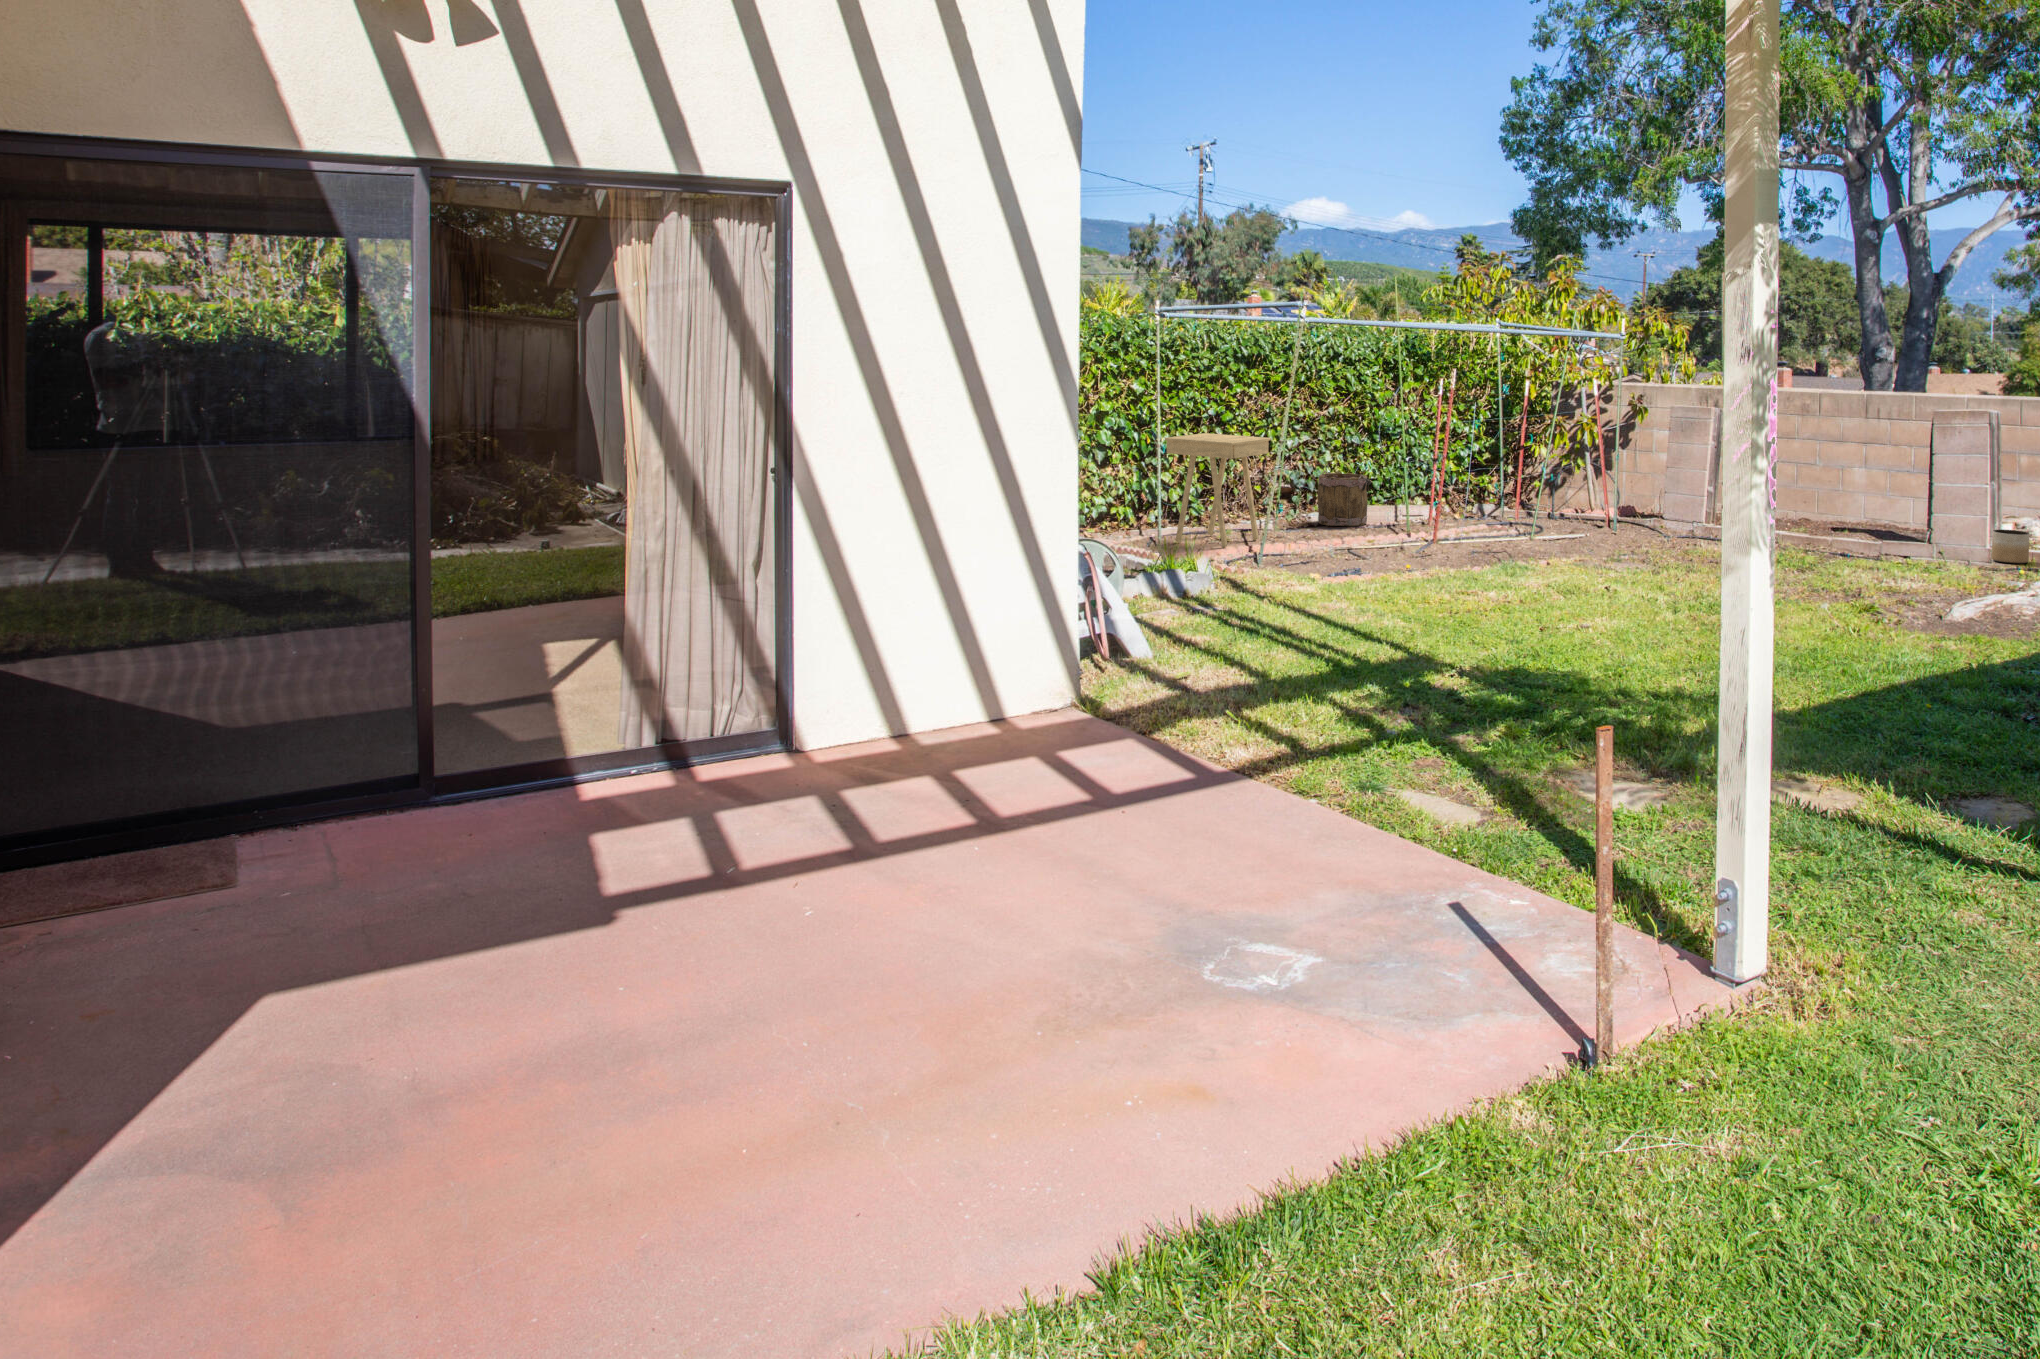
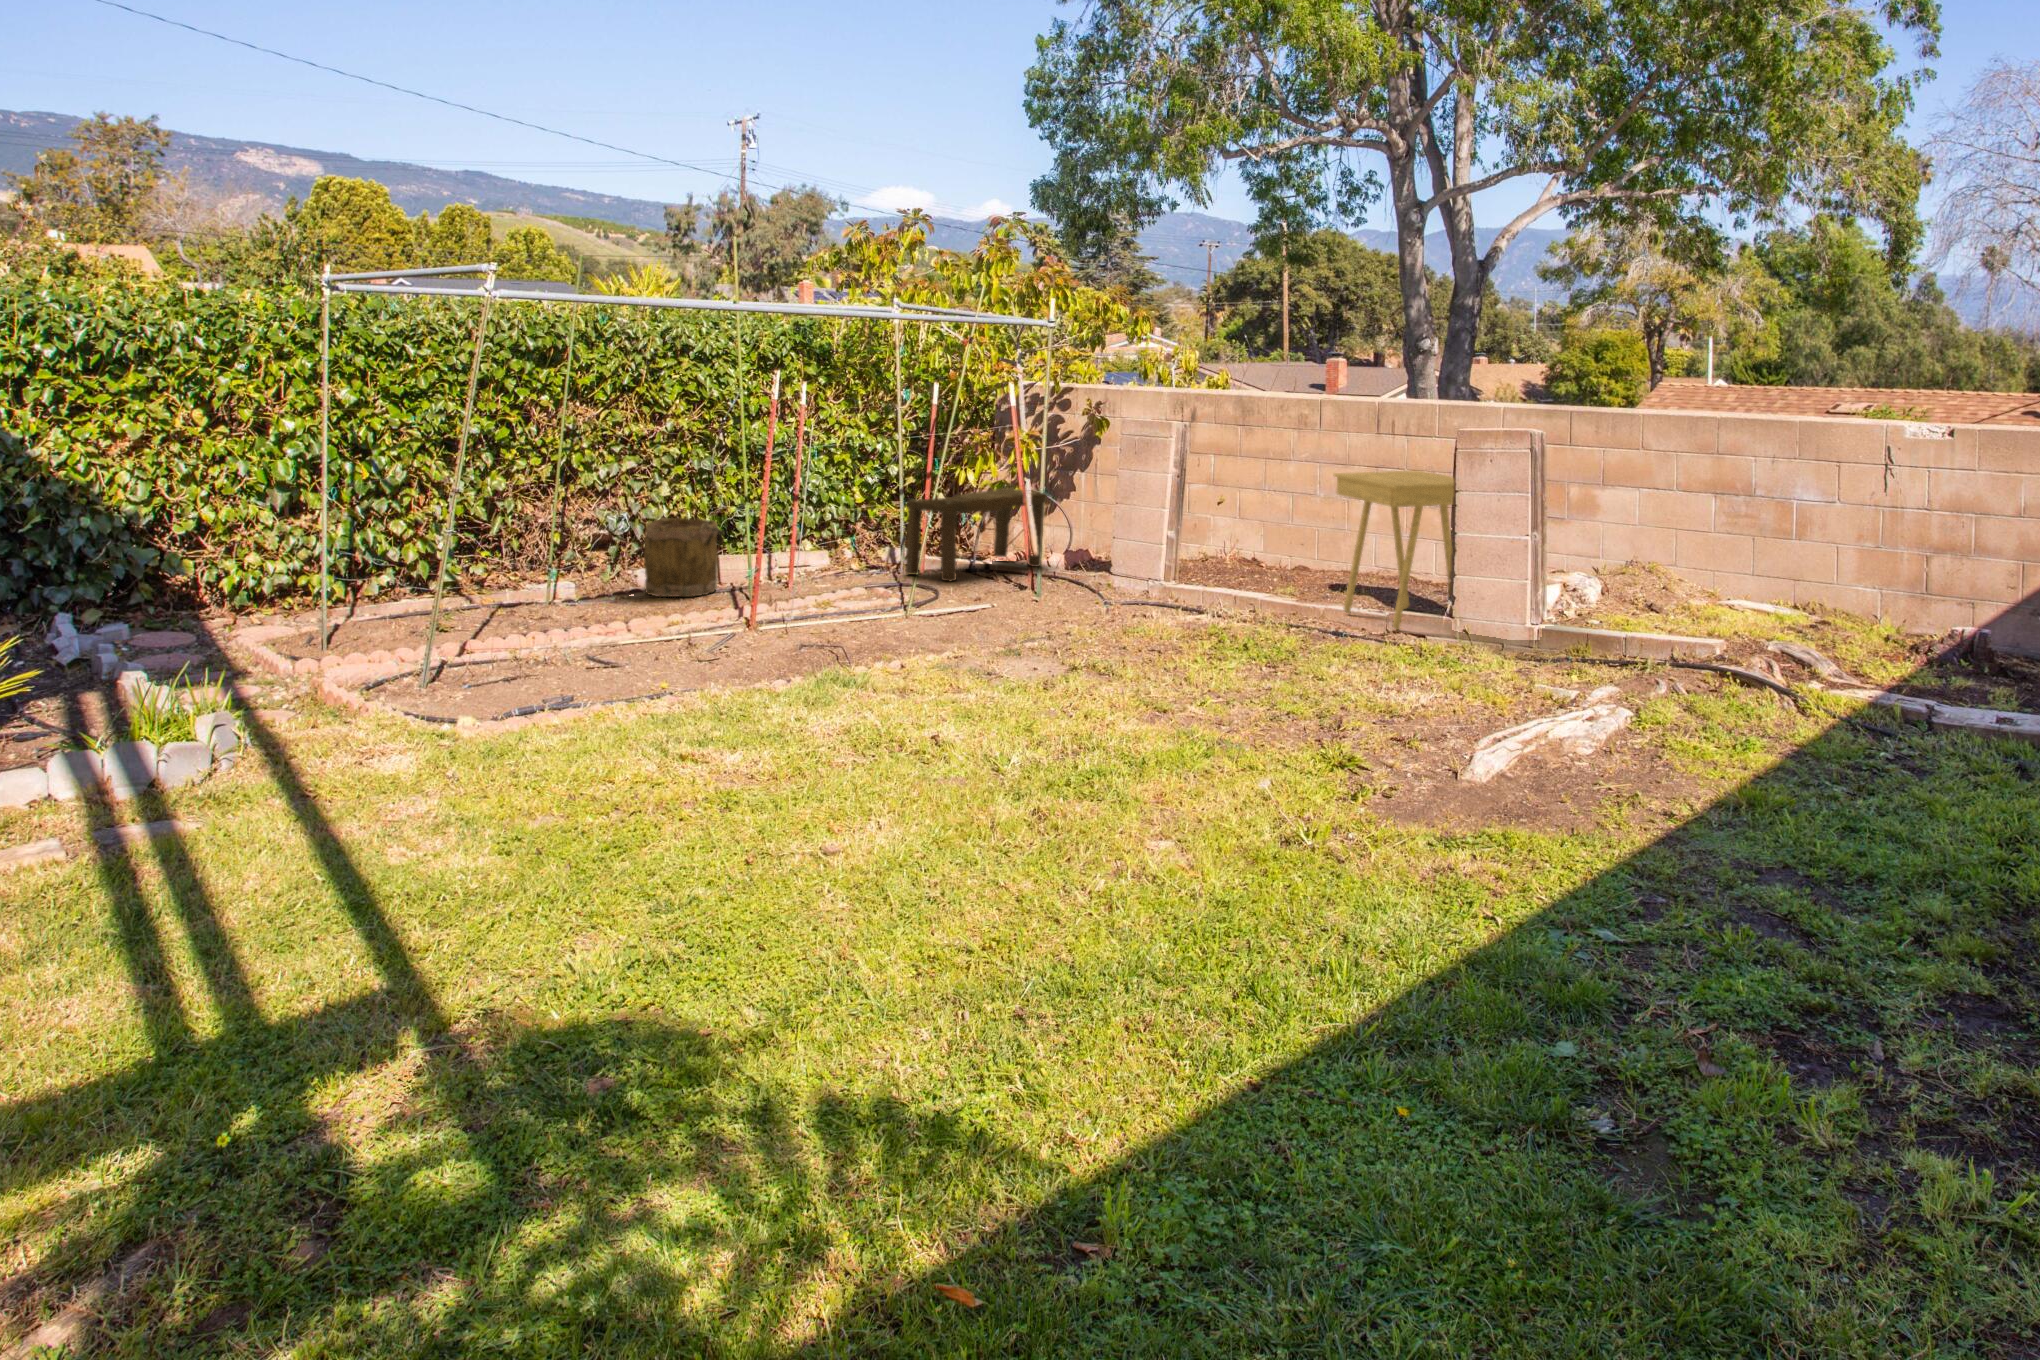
side table: present [1165,433,1271,548] -> present [1334,471,1454,630]
bench: none [1492,457,1594,522] -> present [905,488,1047,581]
planter: present [1992,530,2029,564] -> none [1541,596,1588,645]

